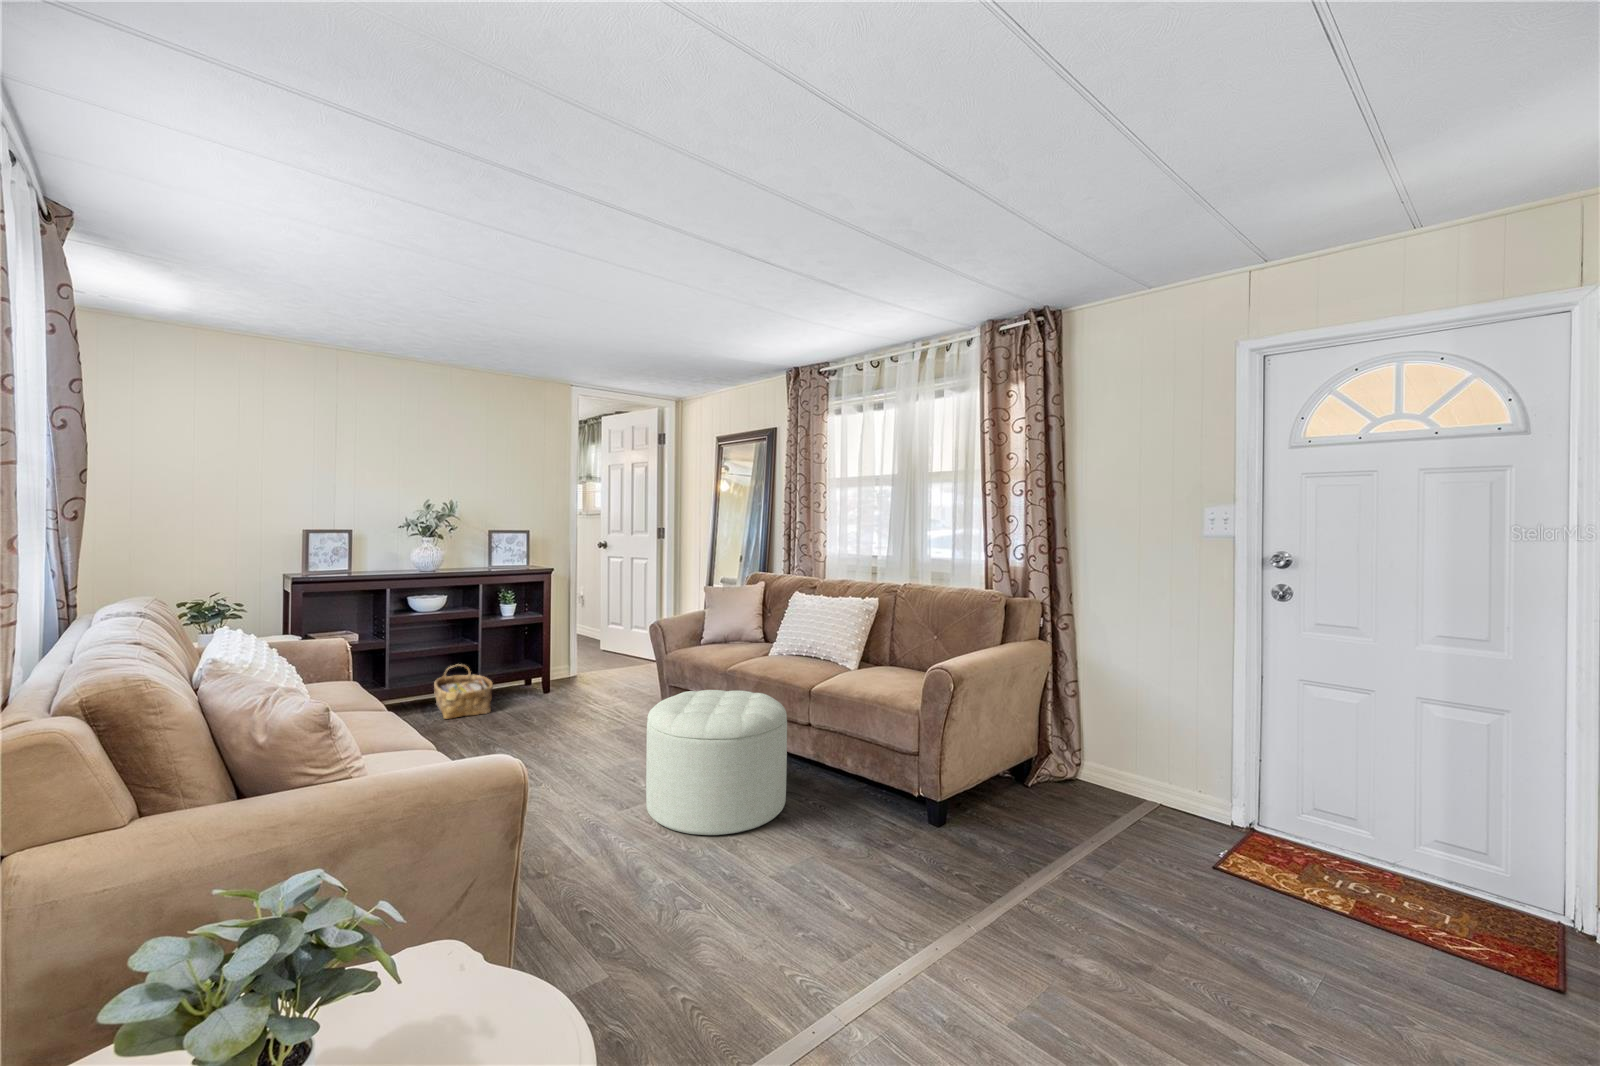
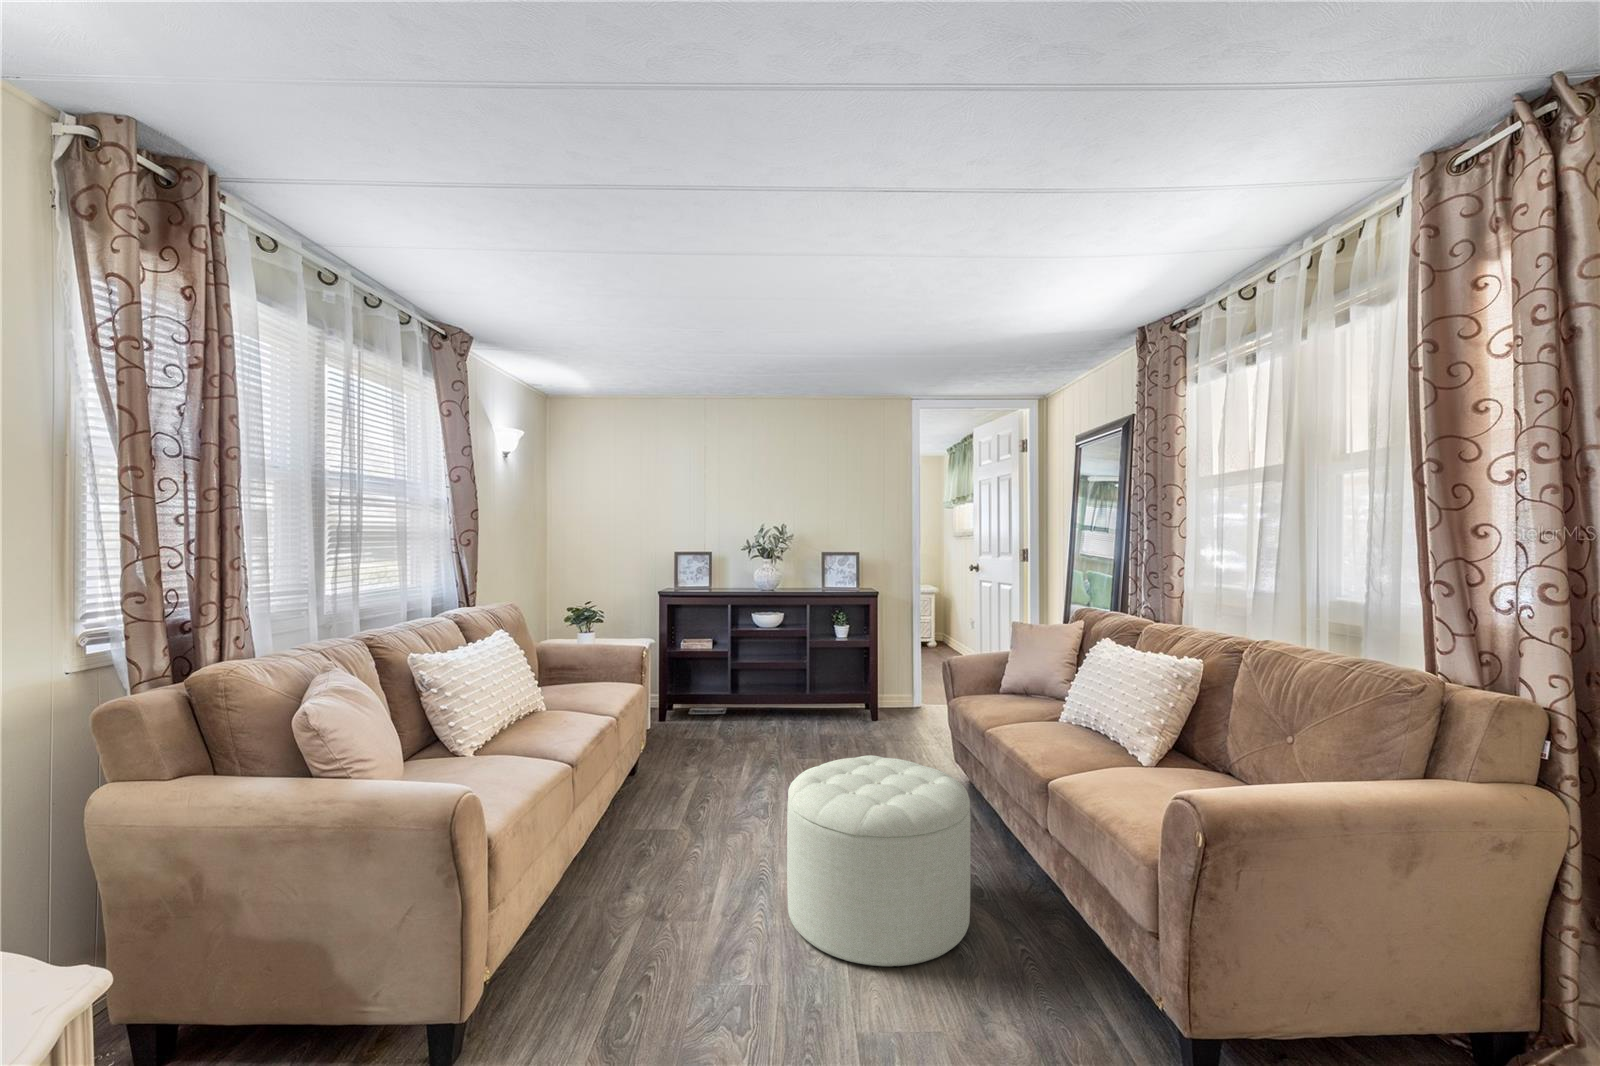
woven basket: present [434,664,493,719] -> none [757,681,807,734]

